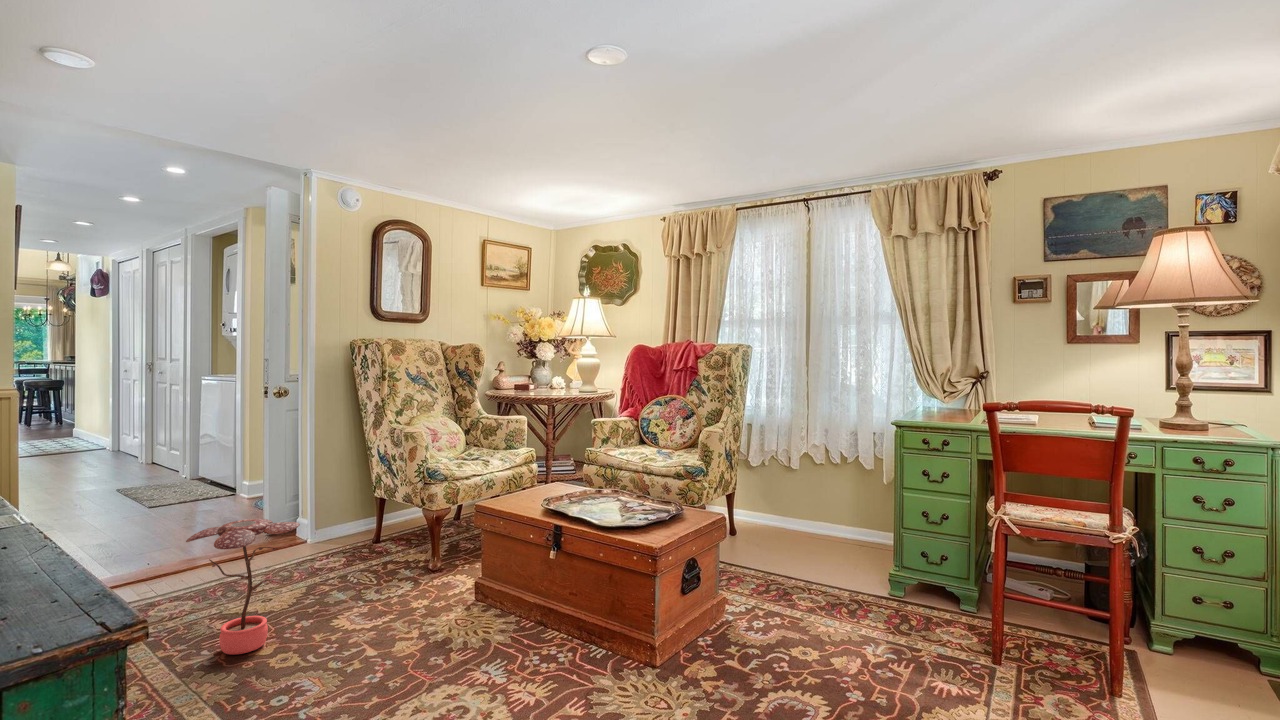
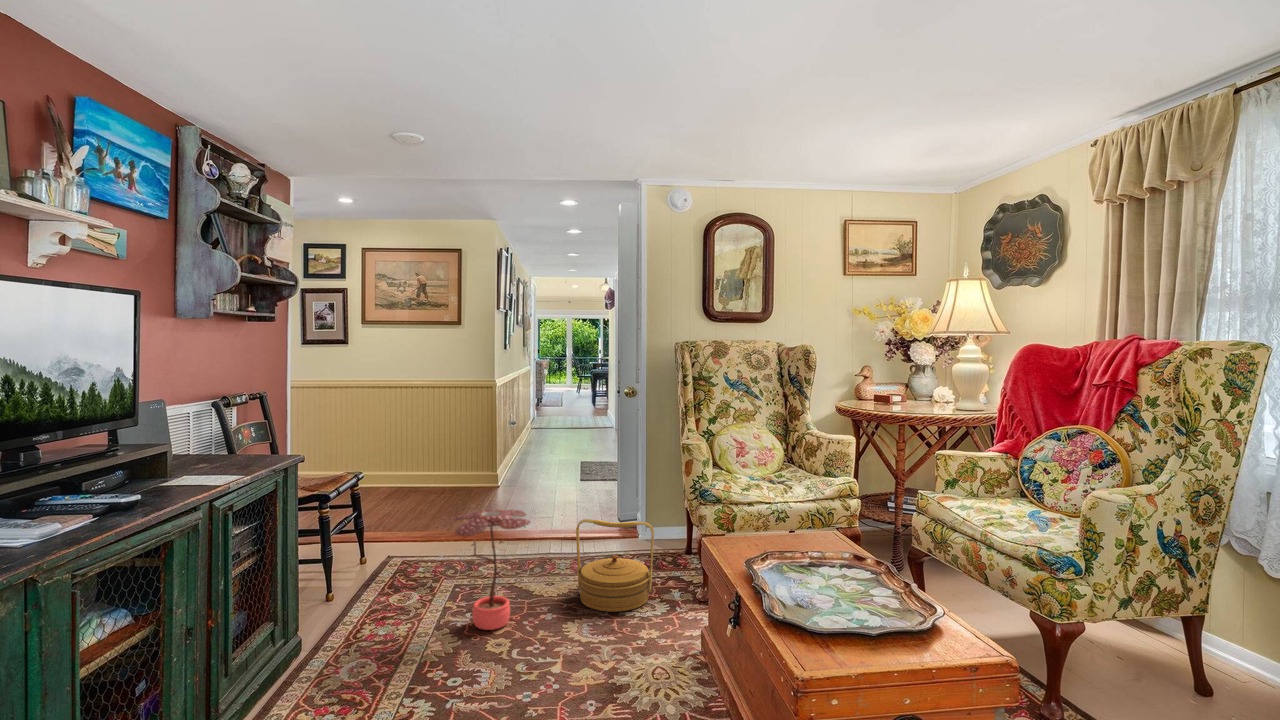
basket: none [307,510,392,604] -> present [576,519,654,612]

